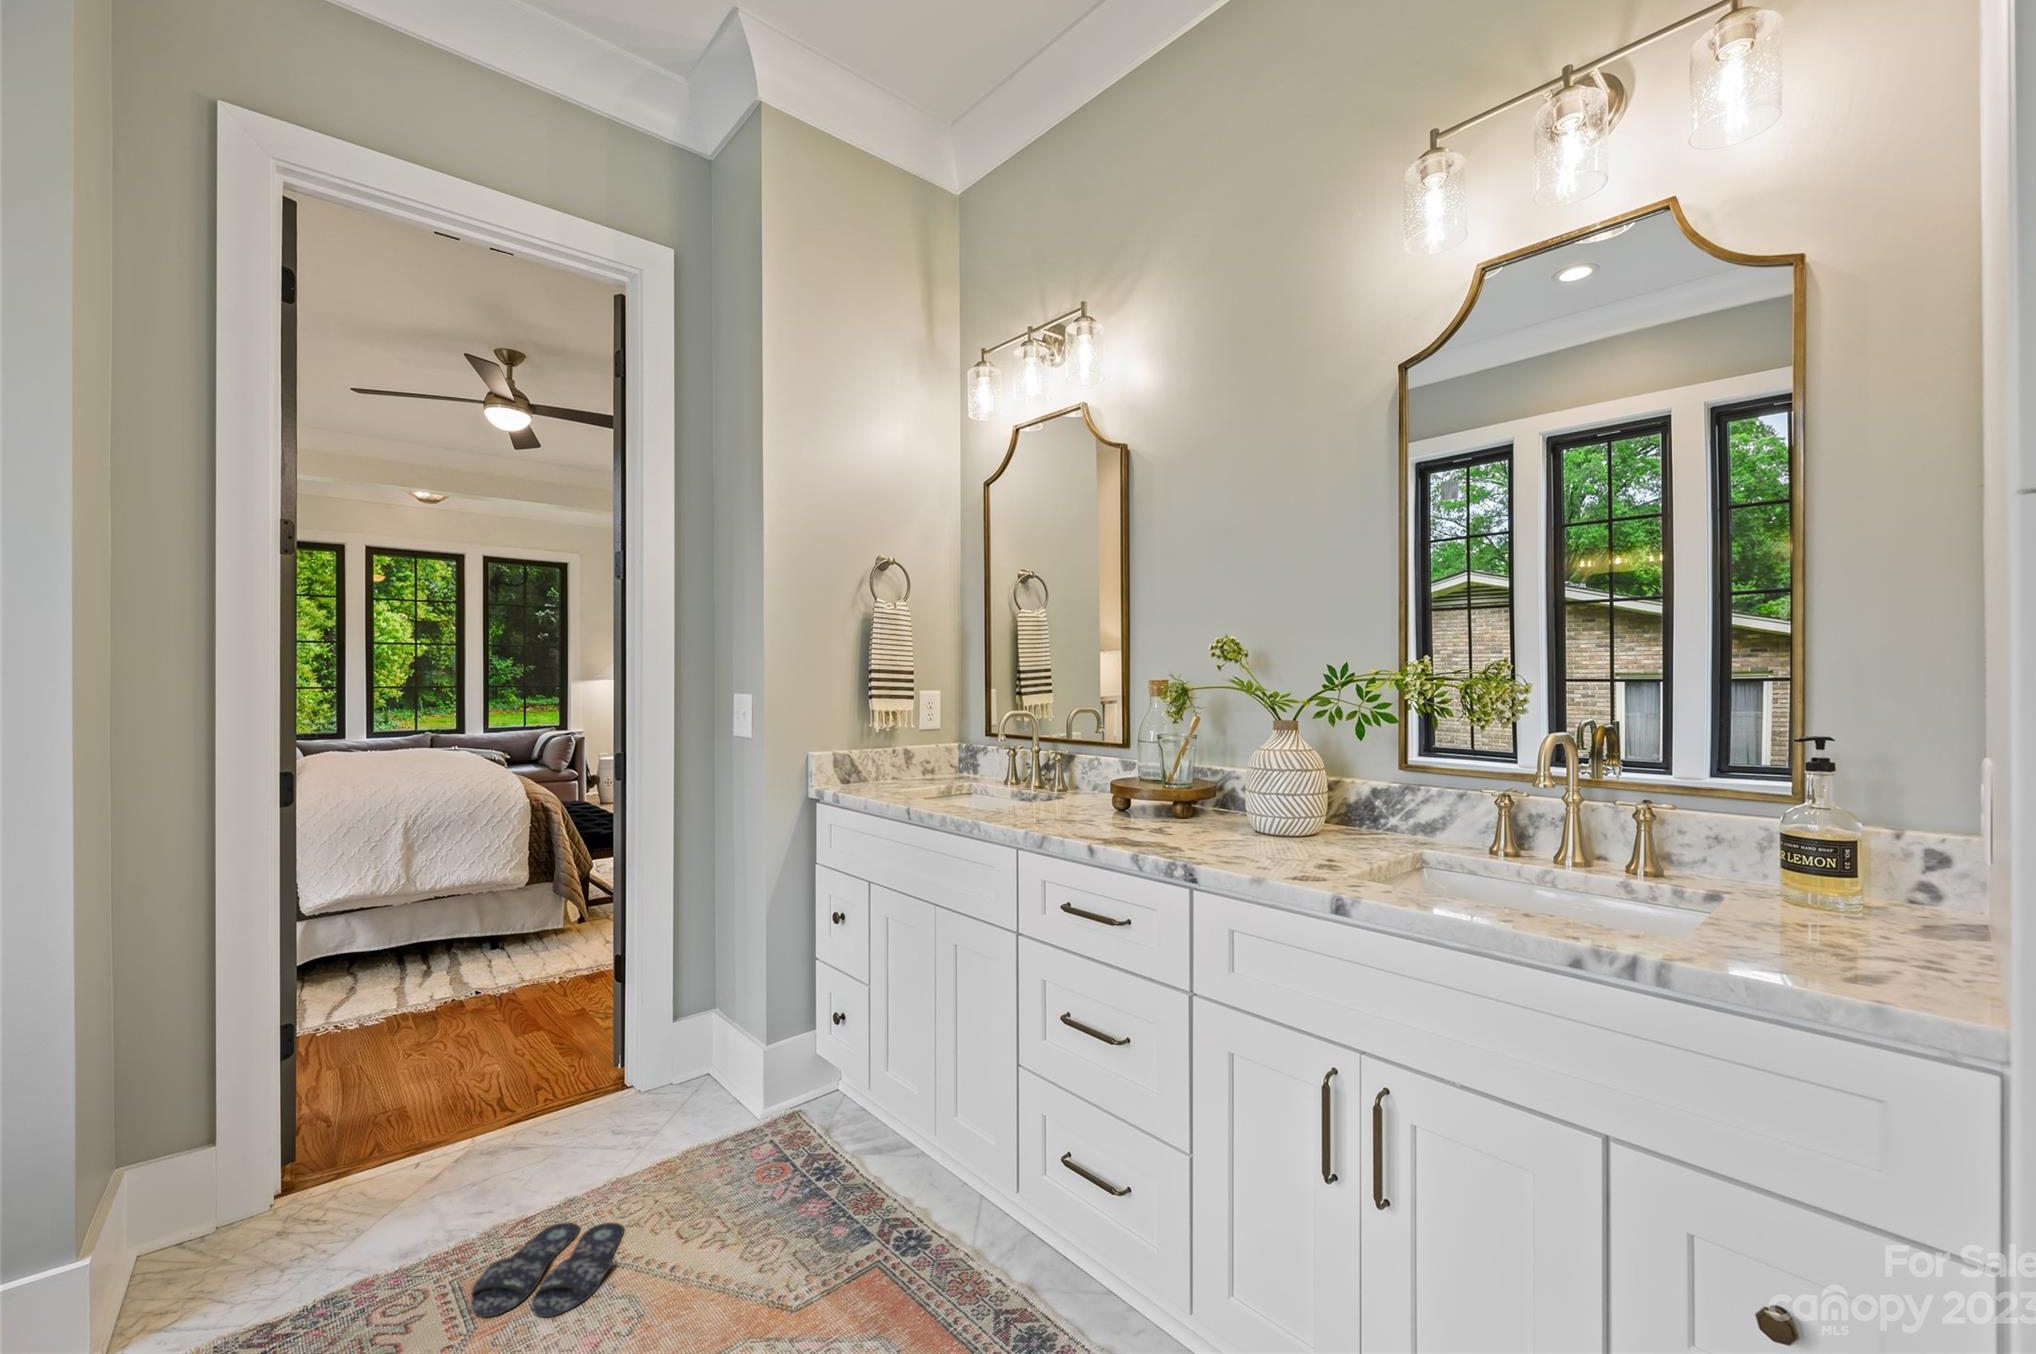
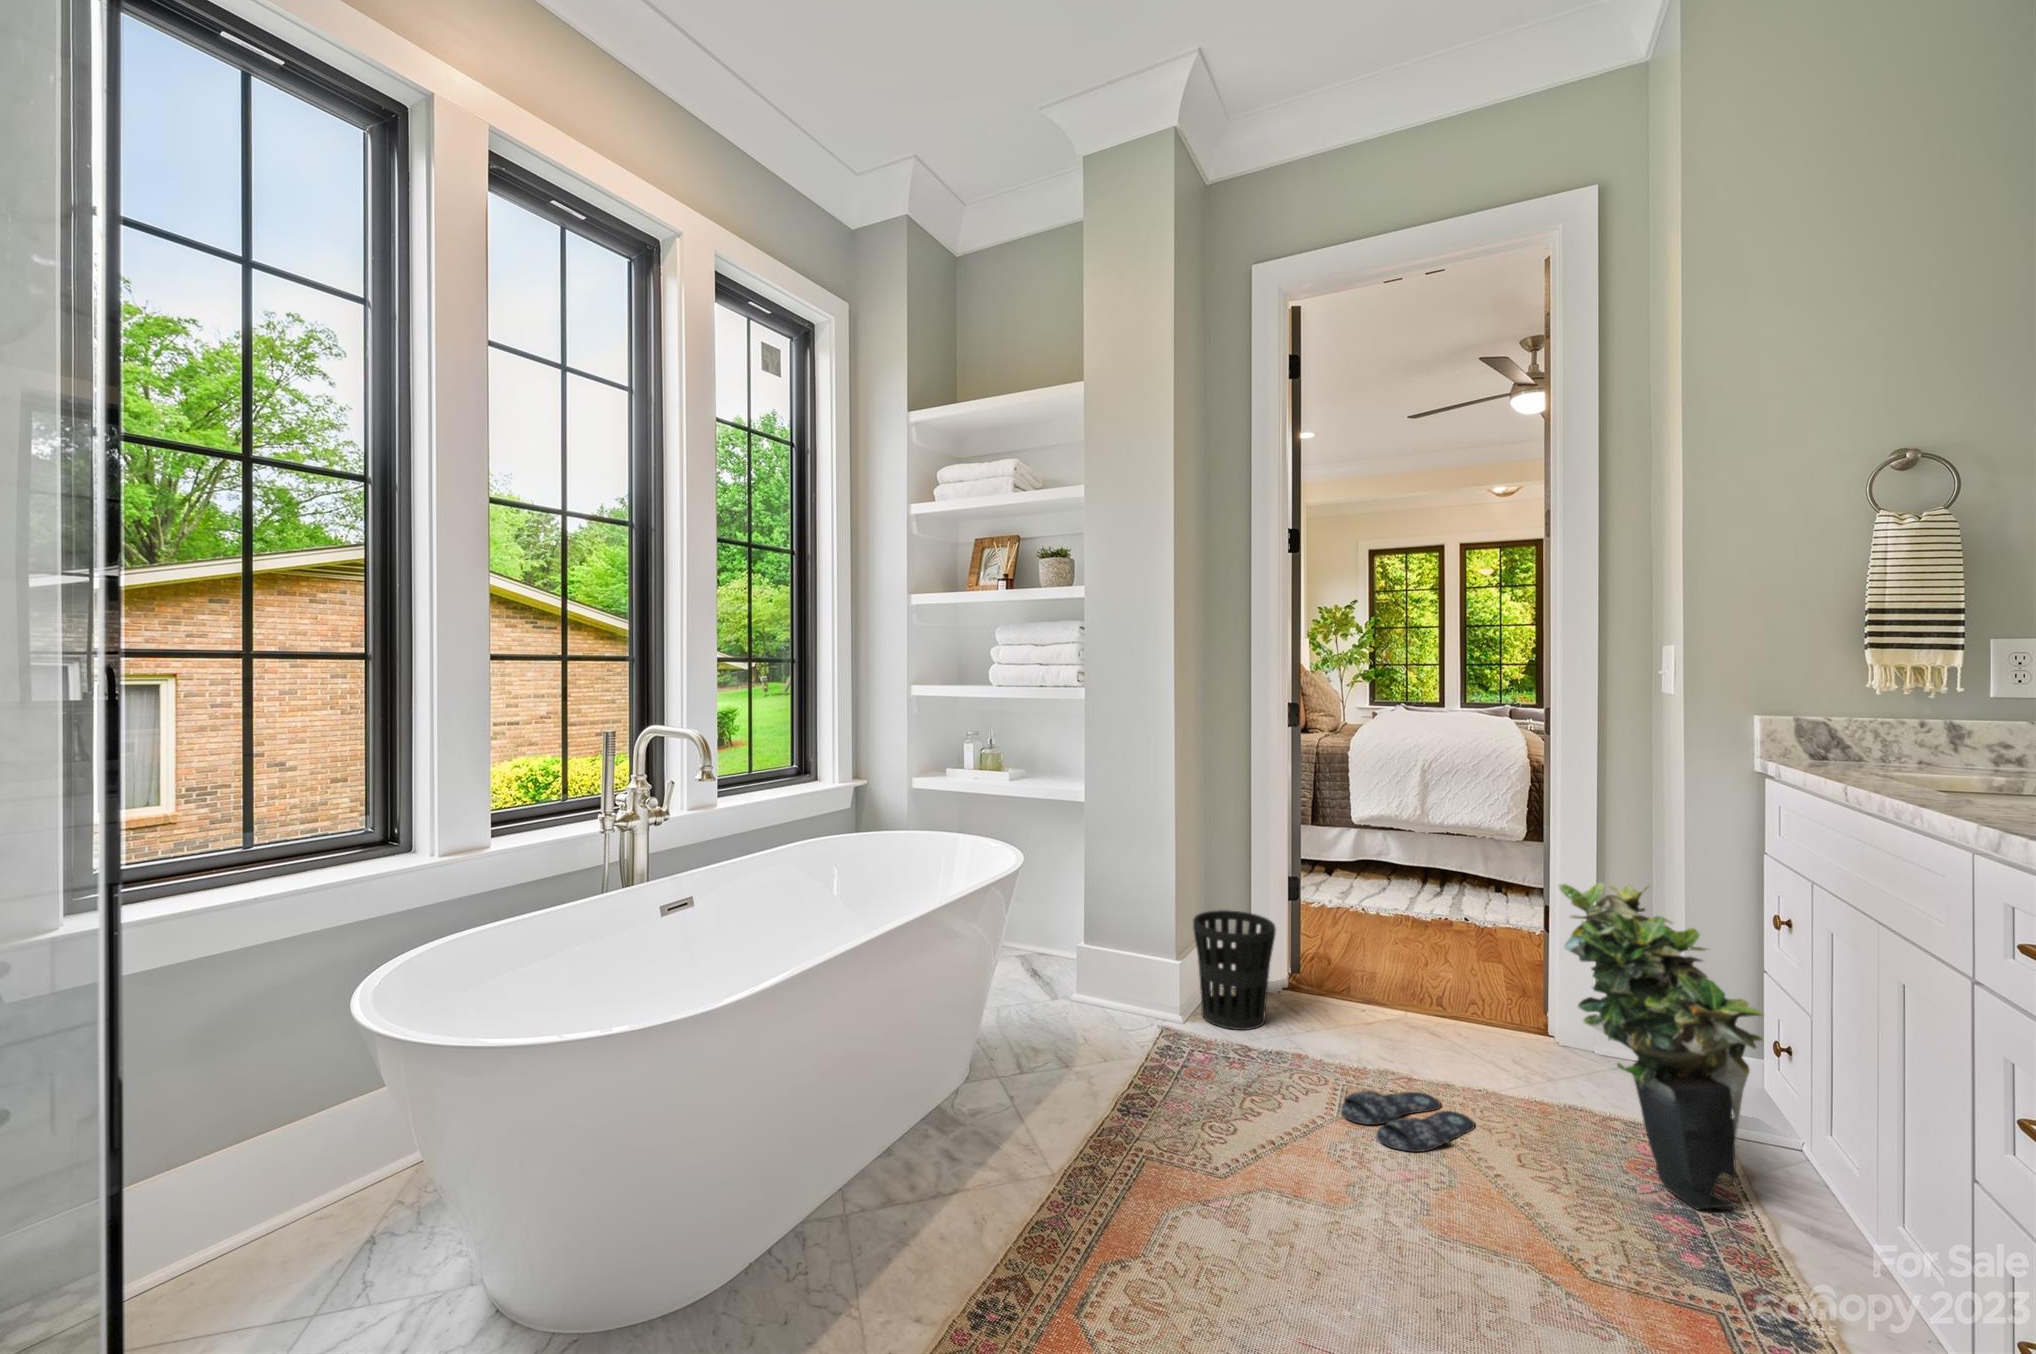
potted plant: none [690,911,853,1187] -> present [1559,883,1764,1210]
wastebasket: none [128,1099,300,1316] -> present [1193,910,1276,1030]

